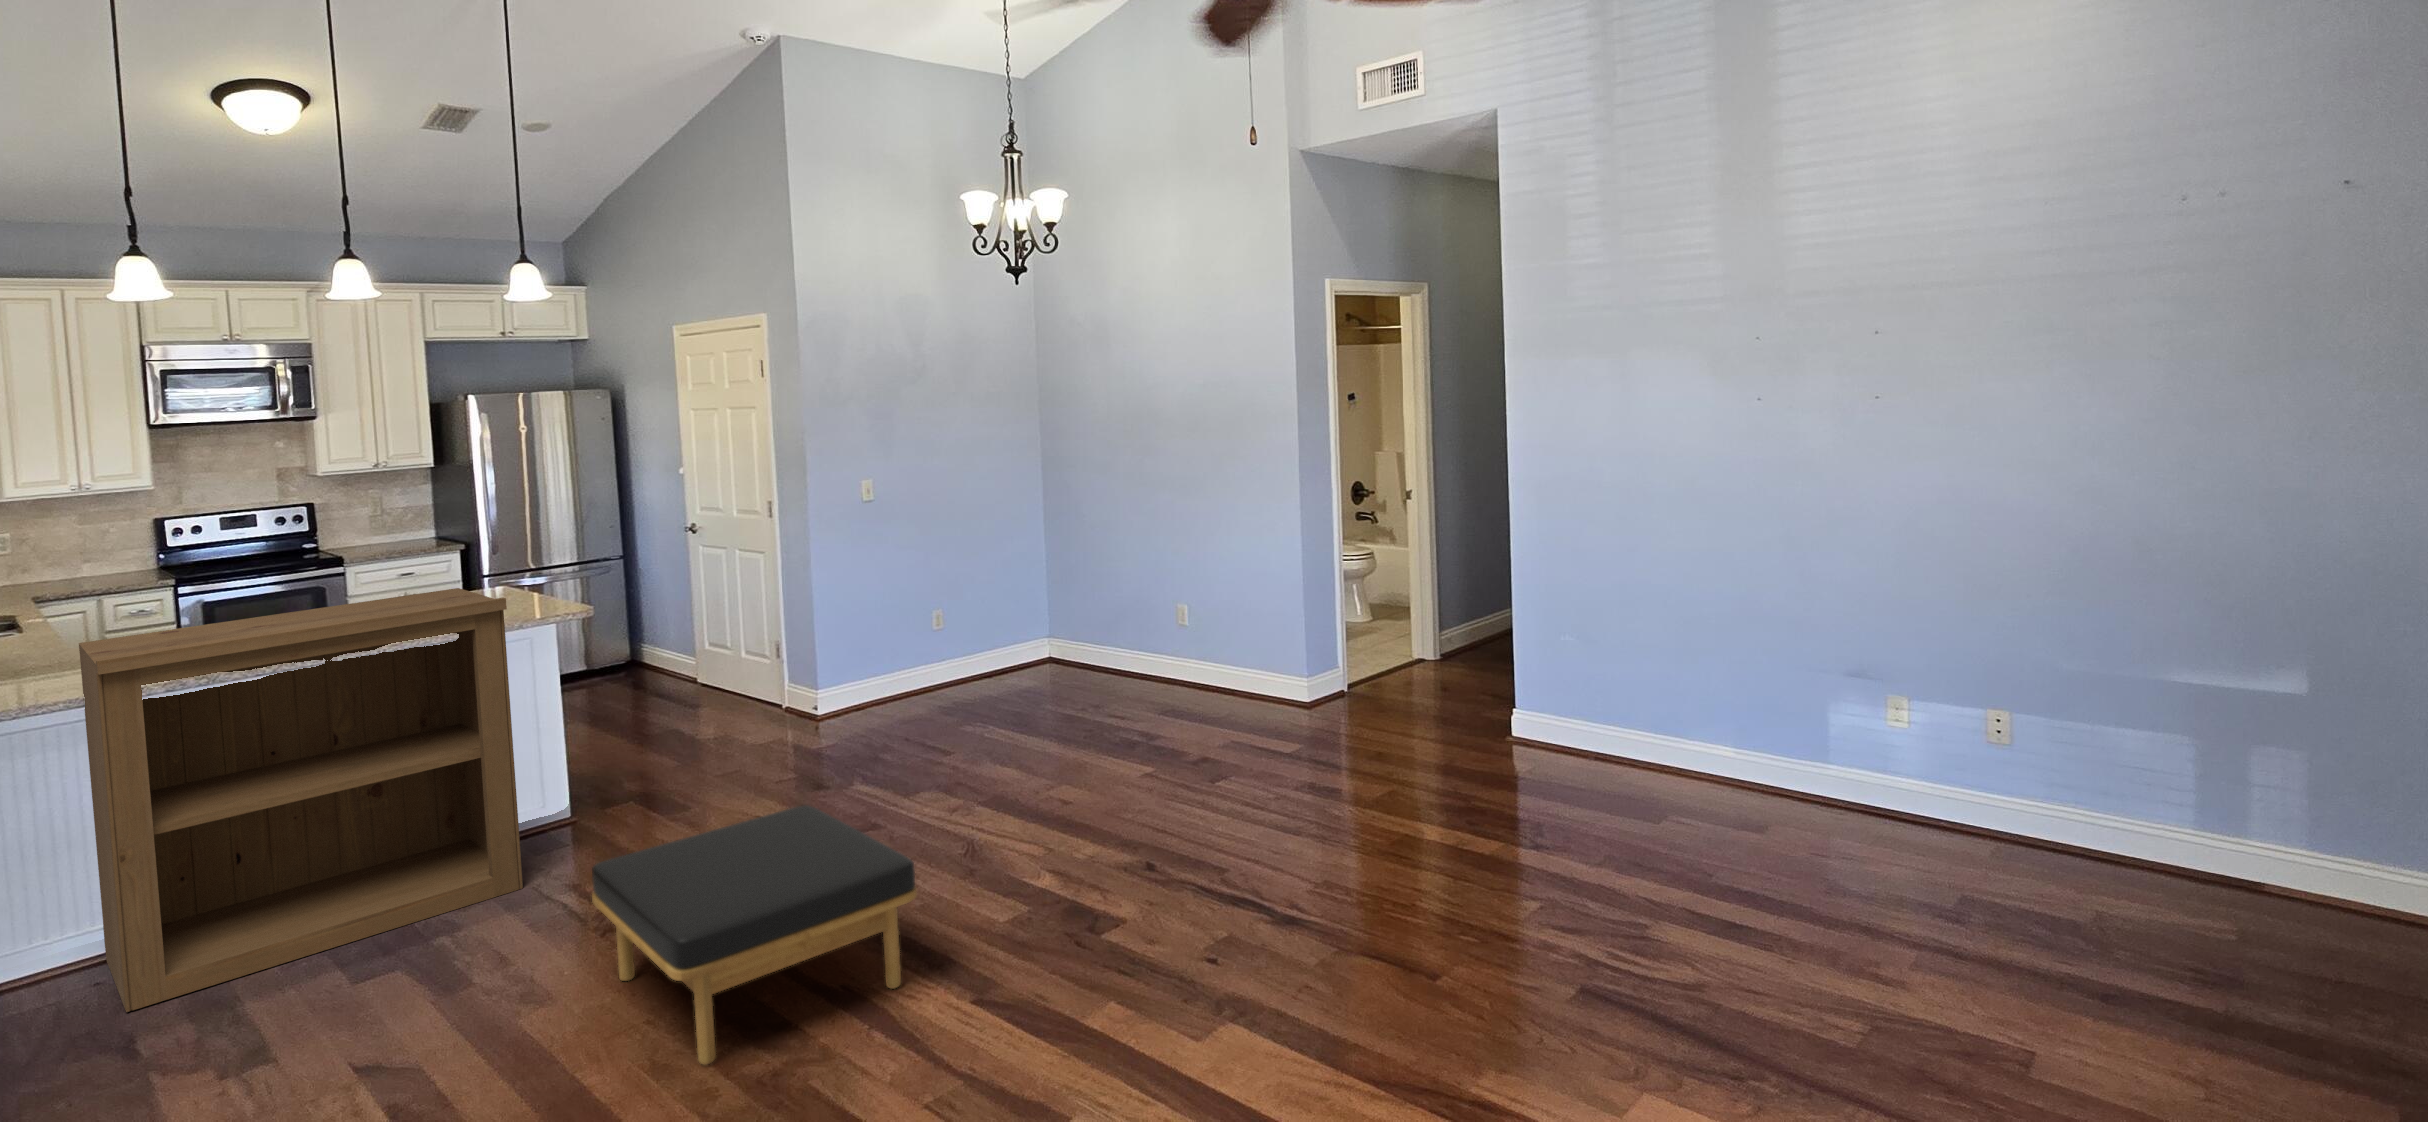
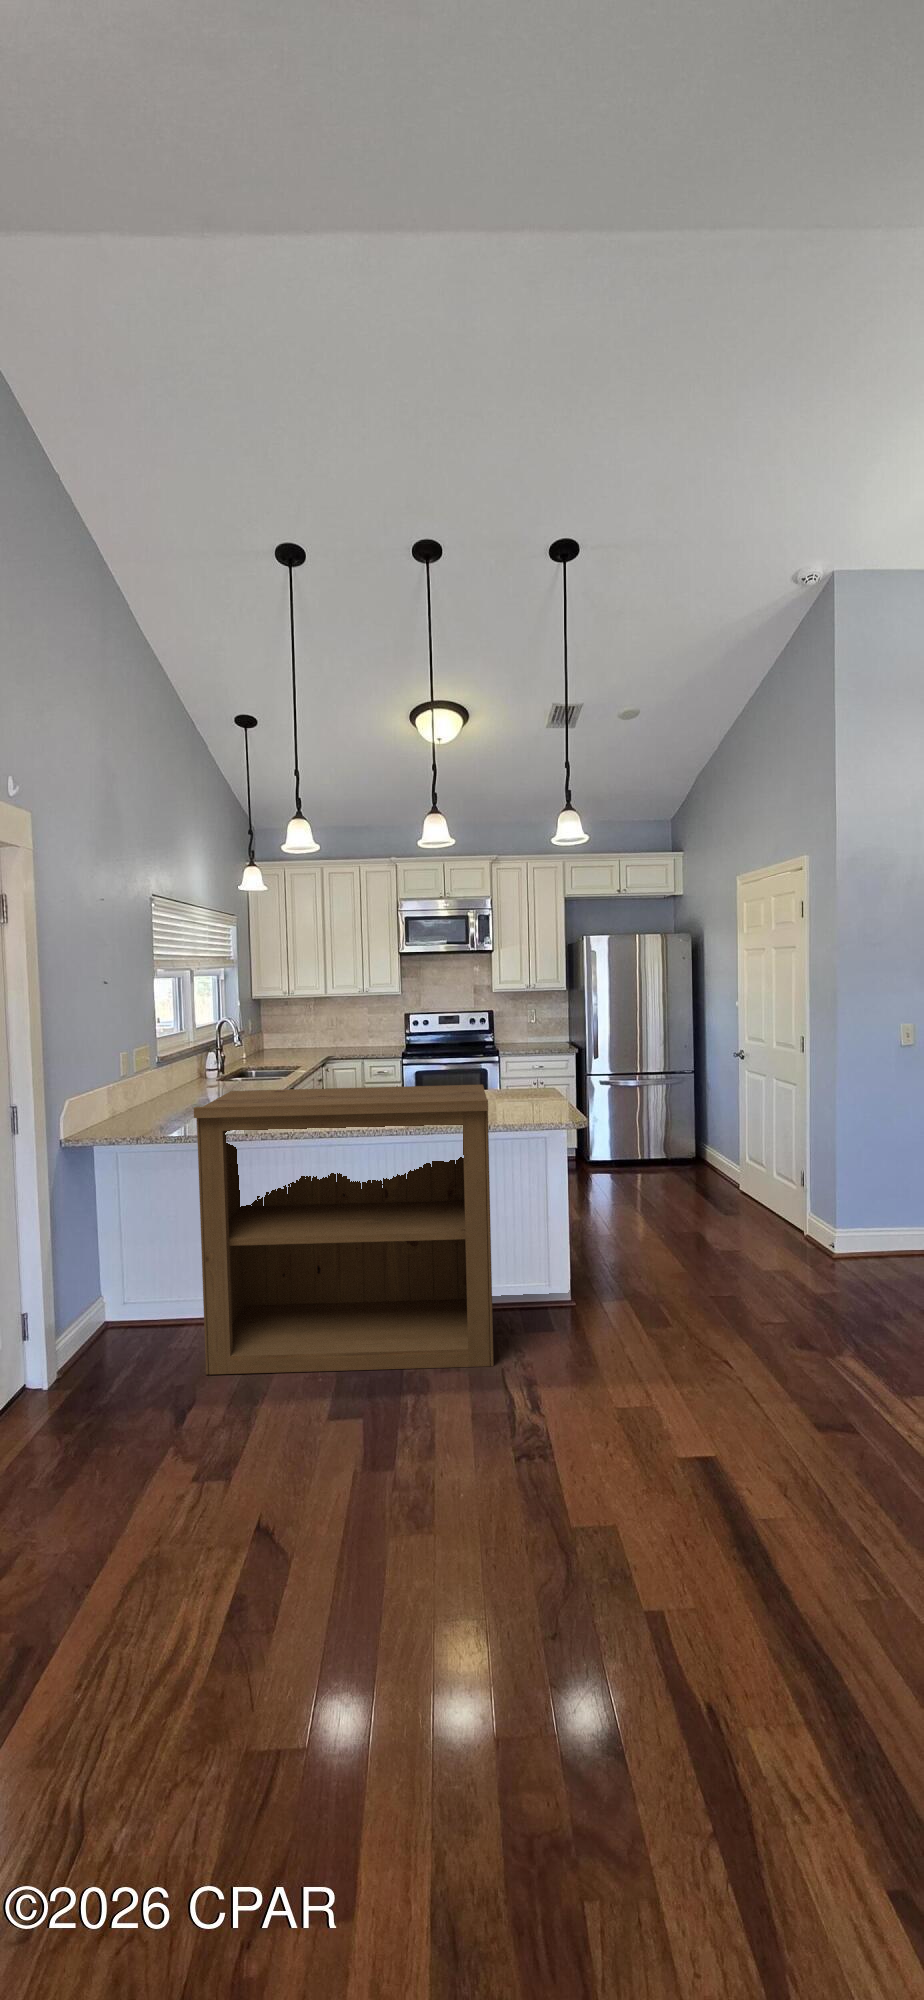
ottoman: present [592,805,917,1065] -> none [450,1402,830,1780]

